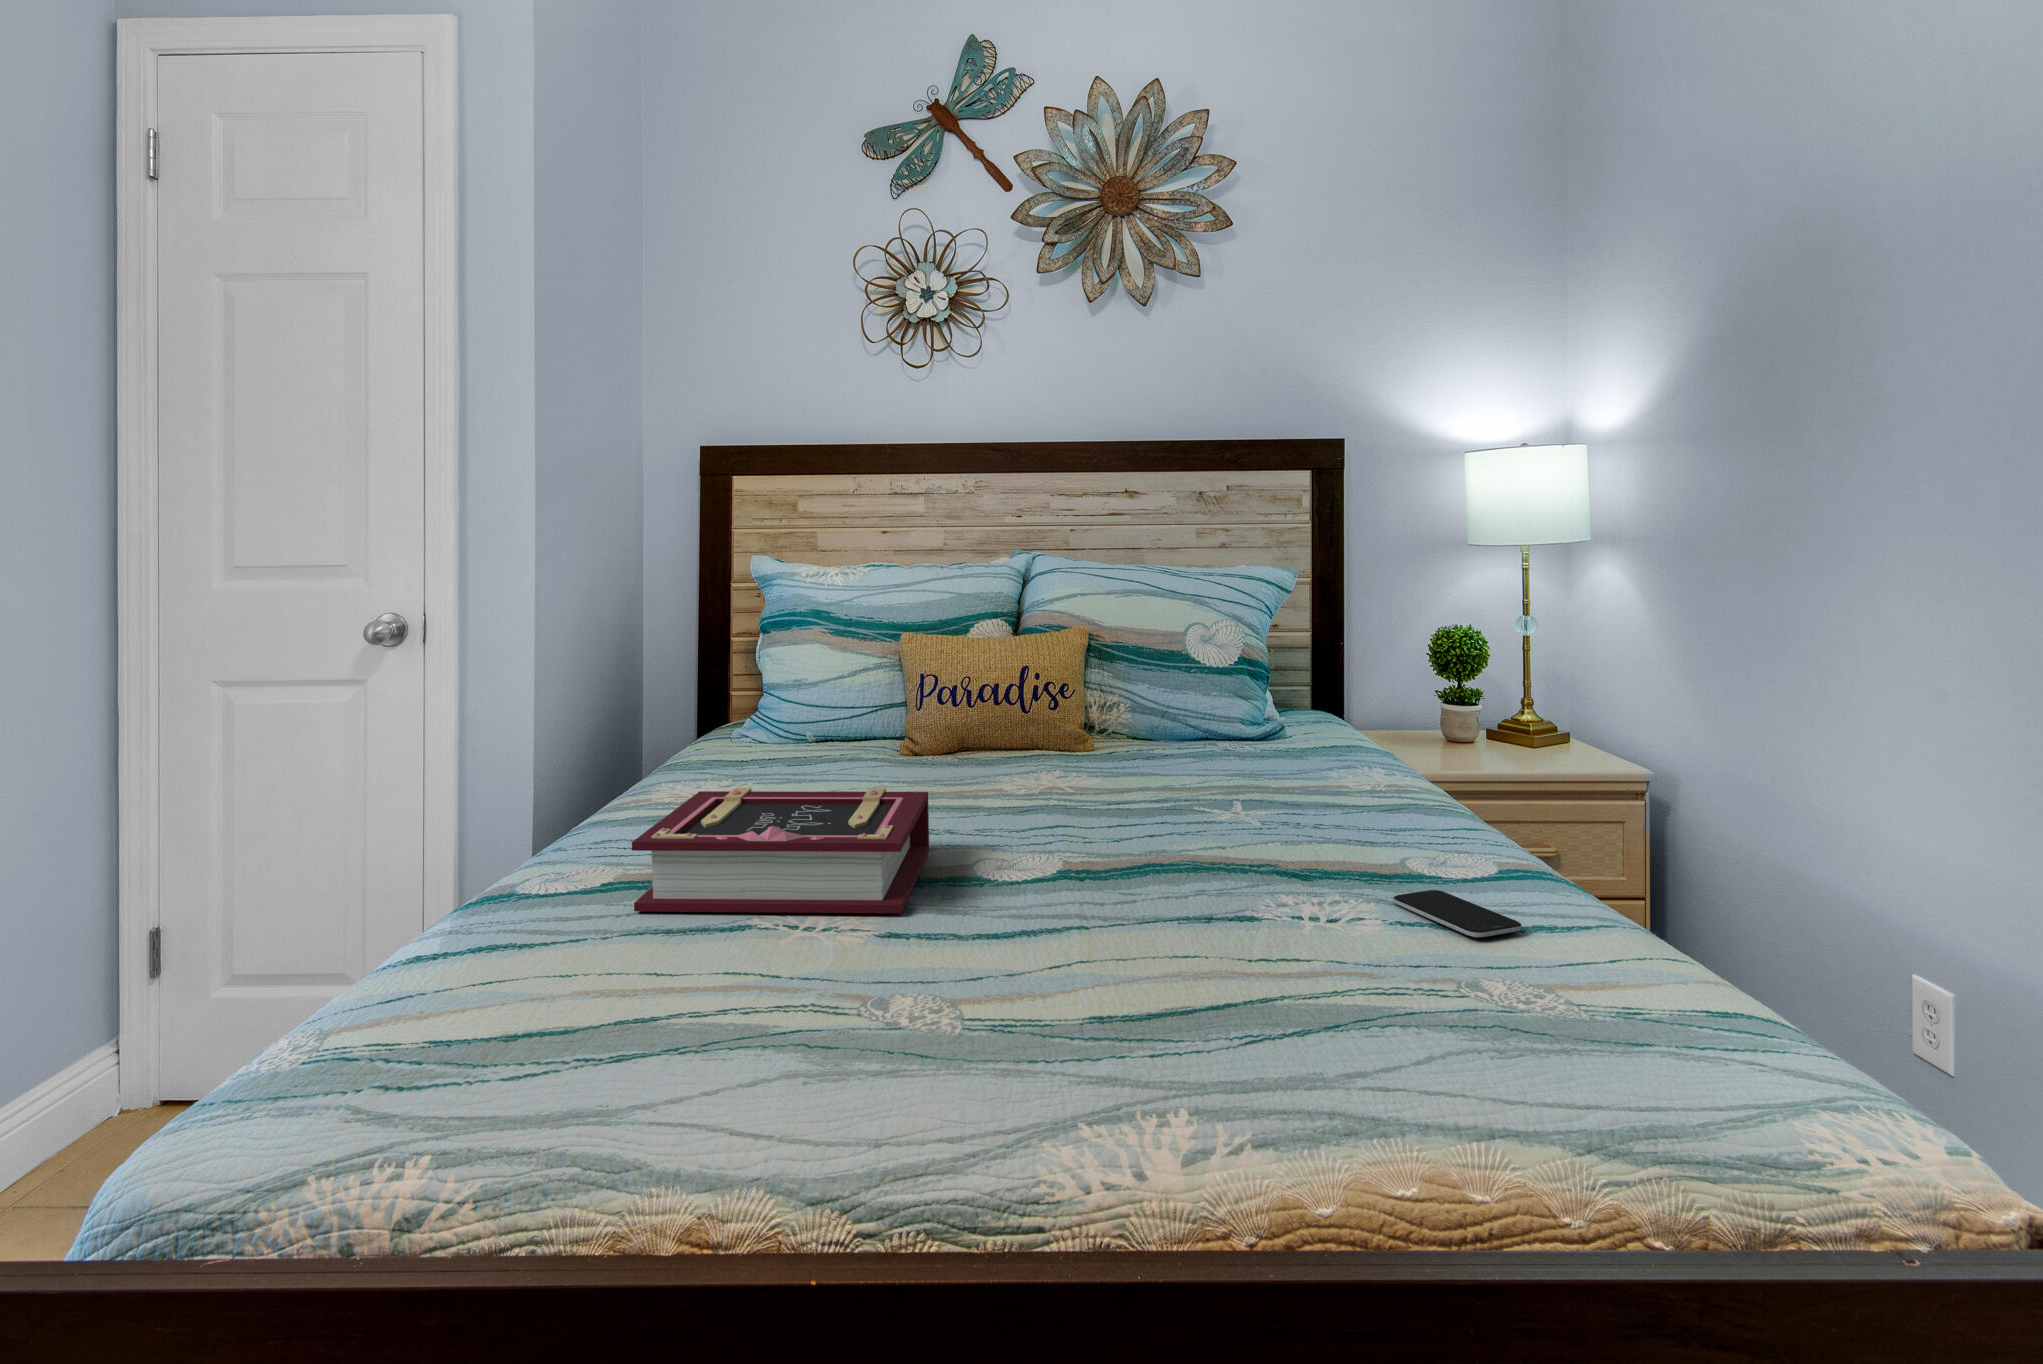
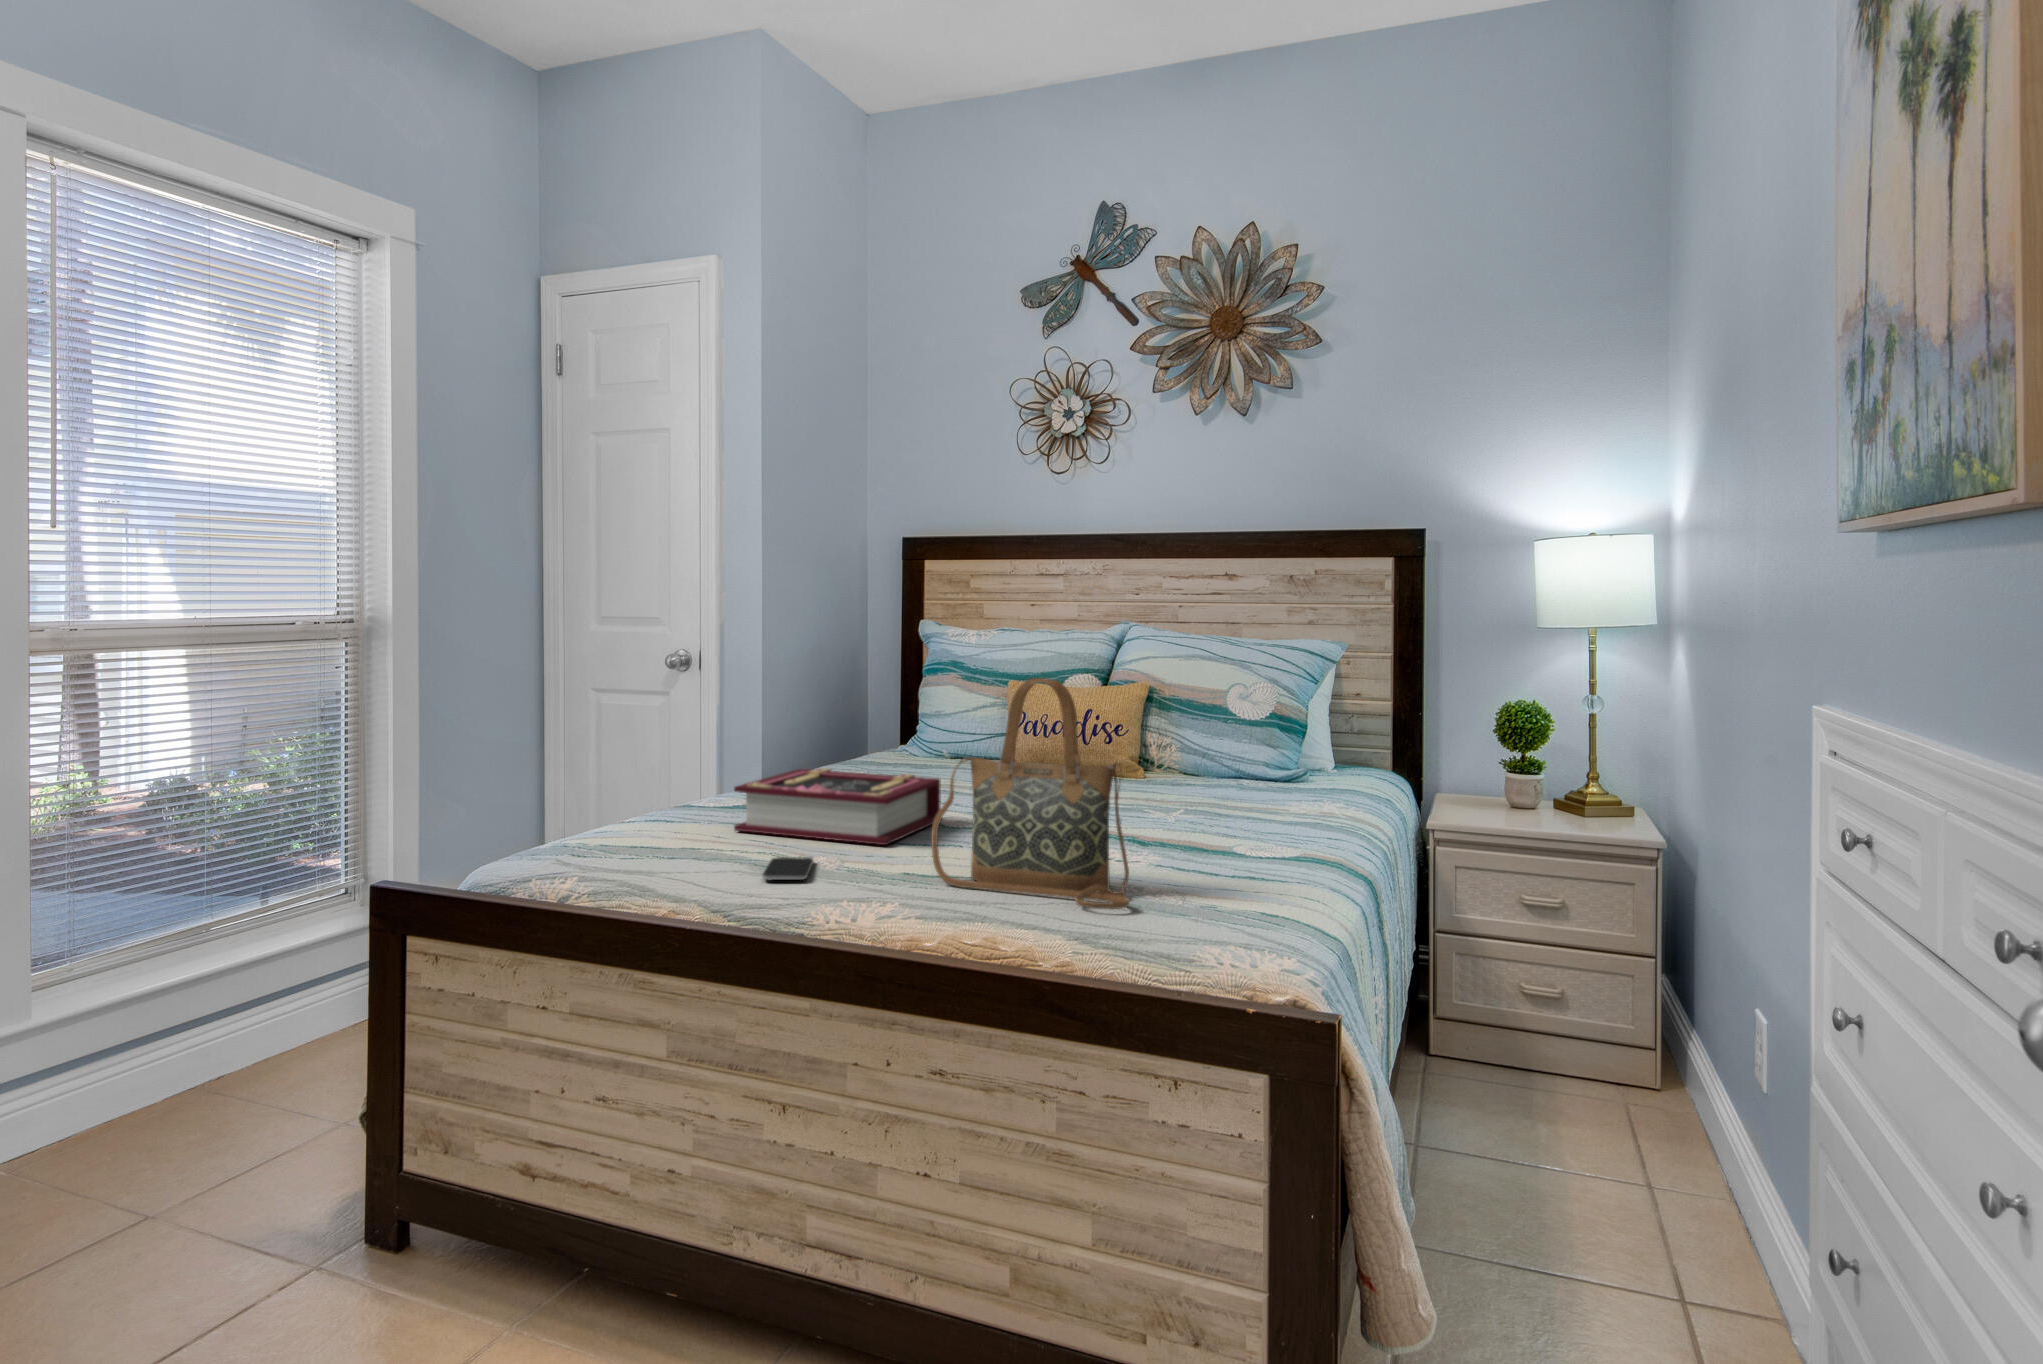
handbag: none [1035,655,1393,1015] -> present [931,678,1130,909]
smartphone: present [1393,890,1522,938] -> present [762,857,813,880]

